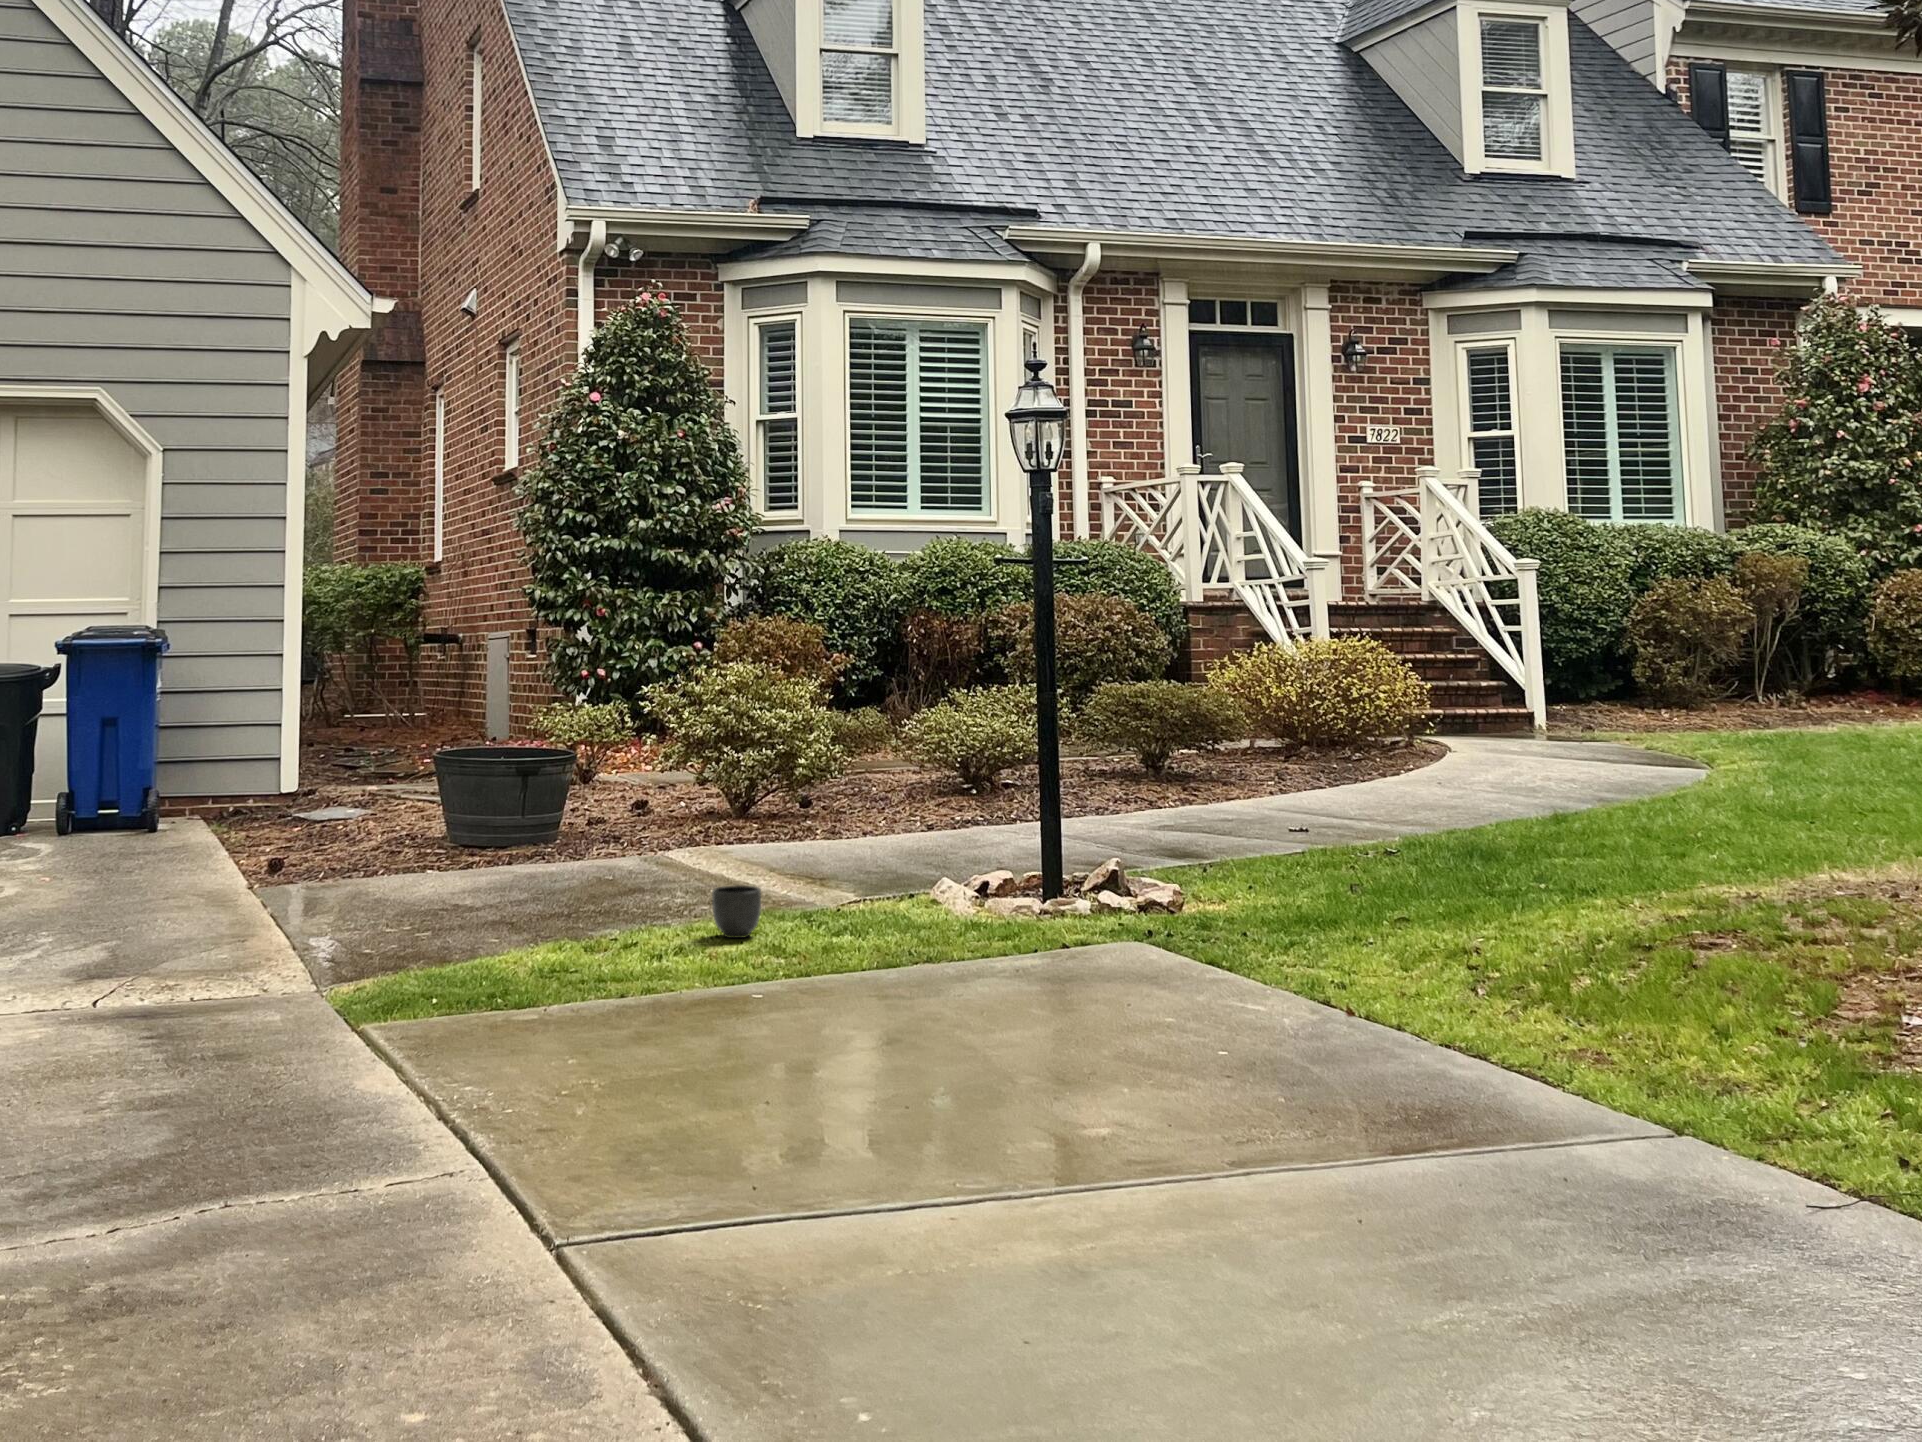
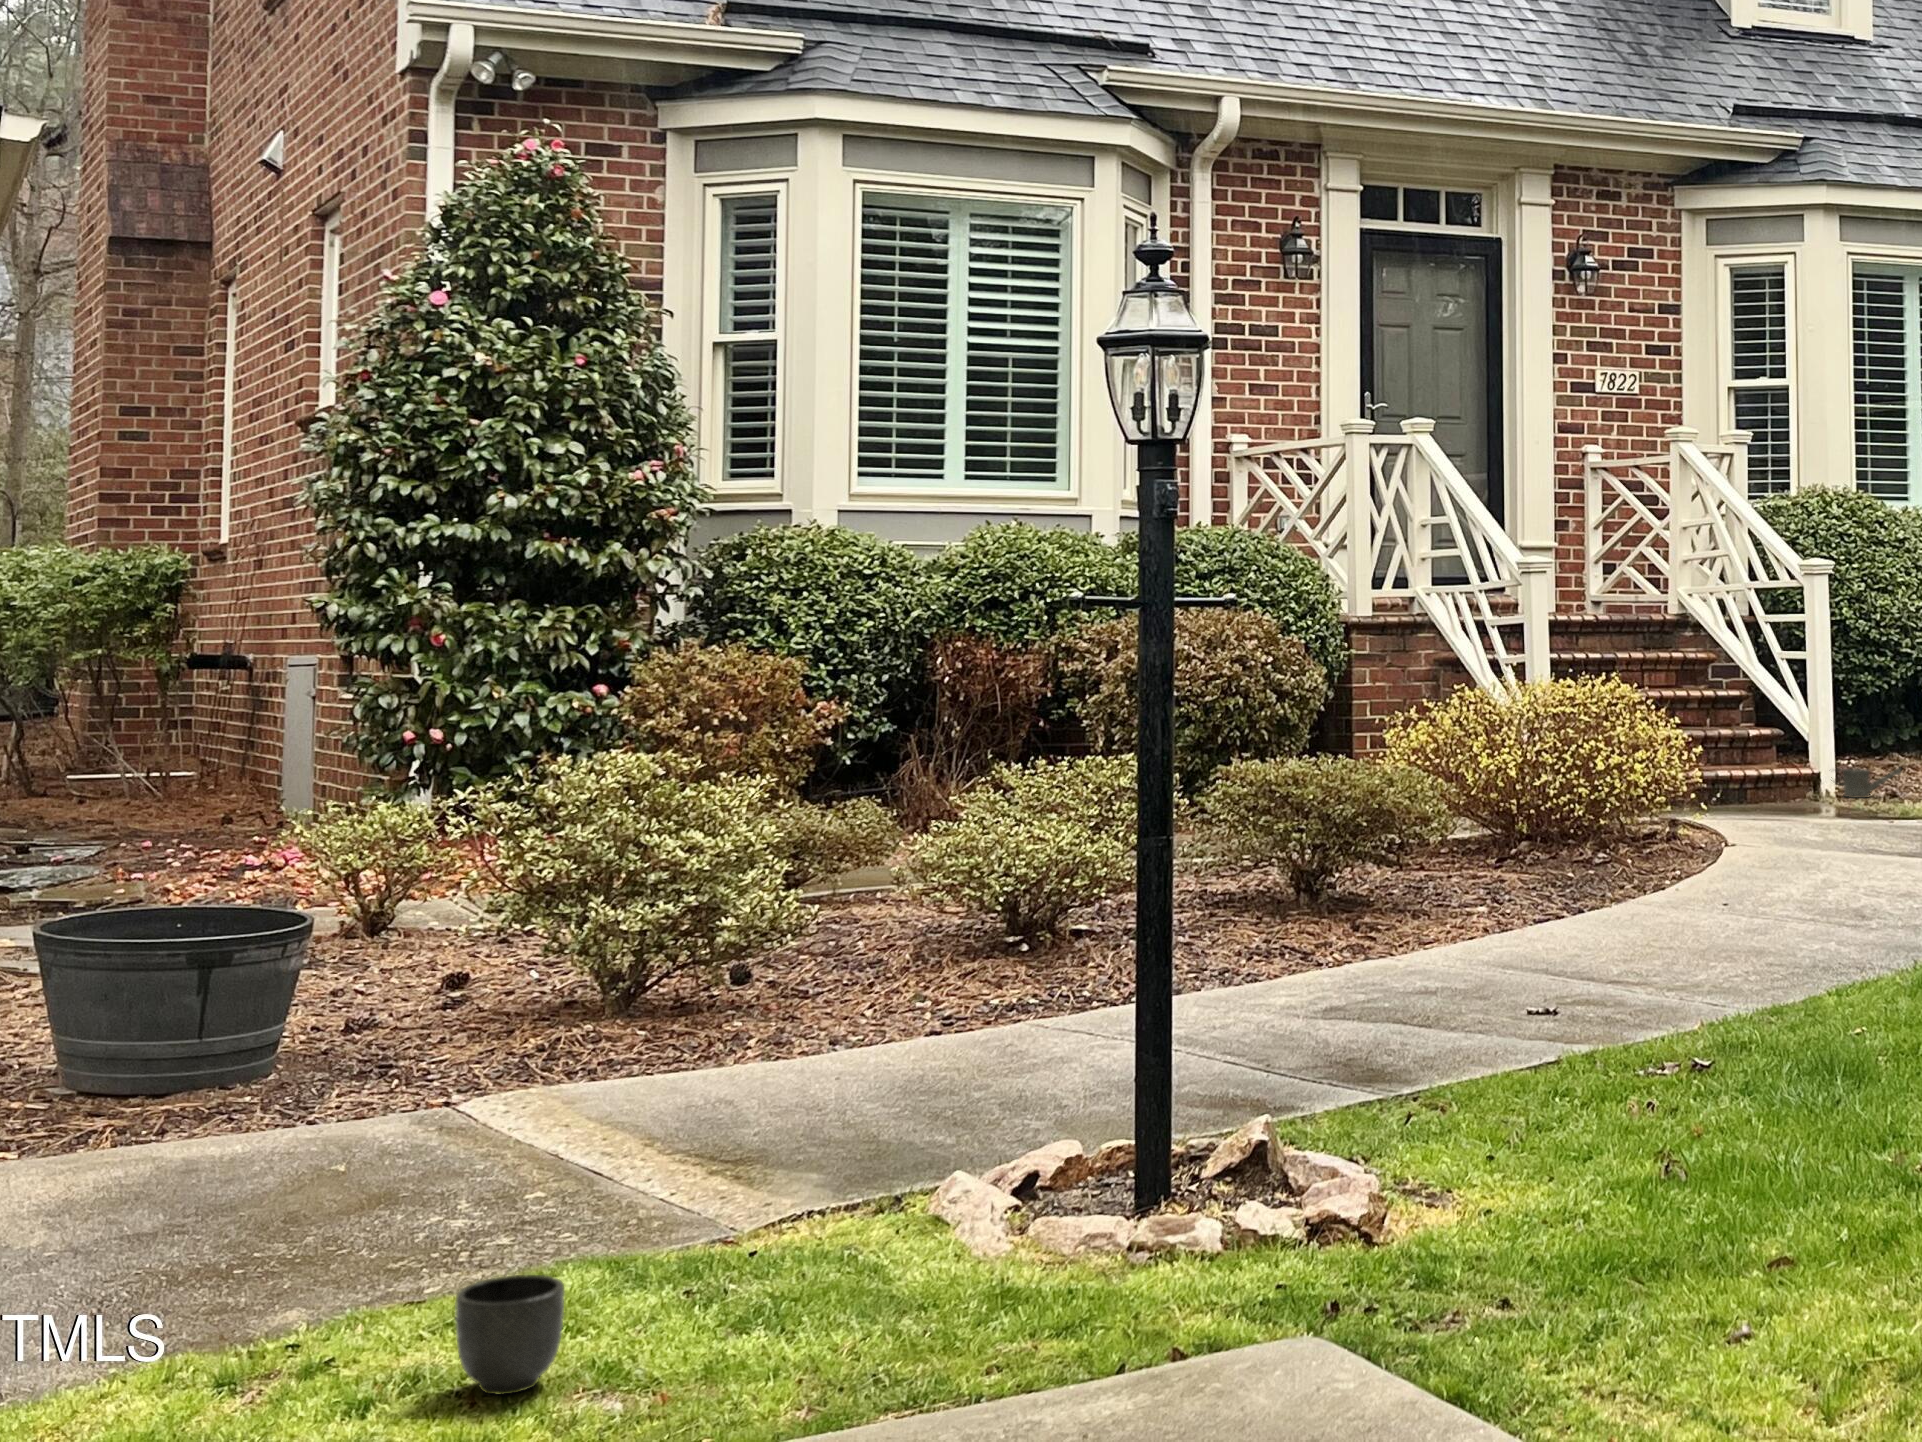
watering can: none [1530,708,1583,730] -> present [1831,768,1901,798]

